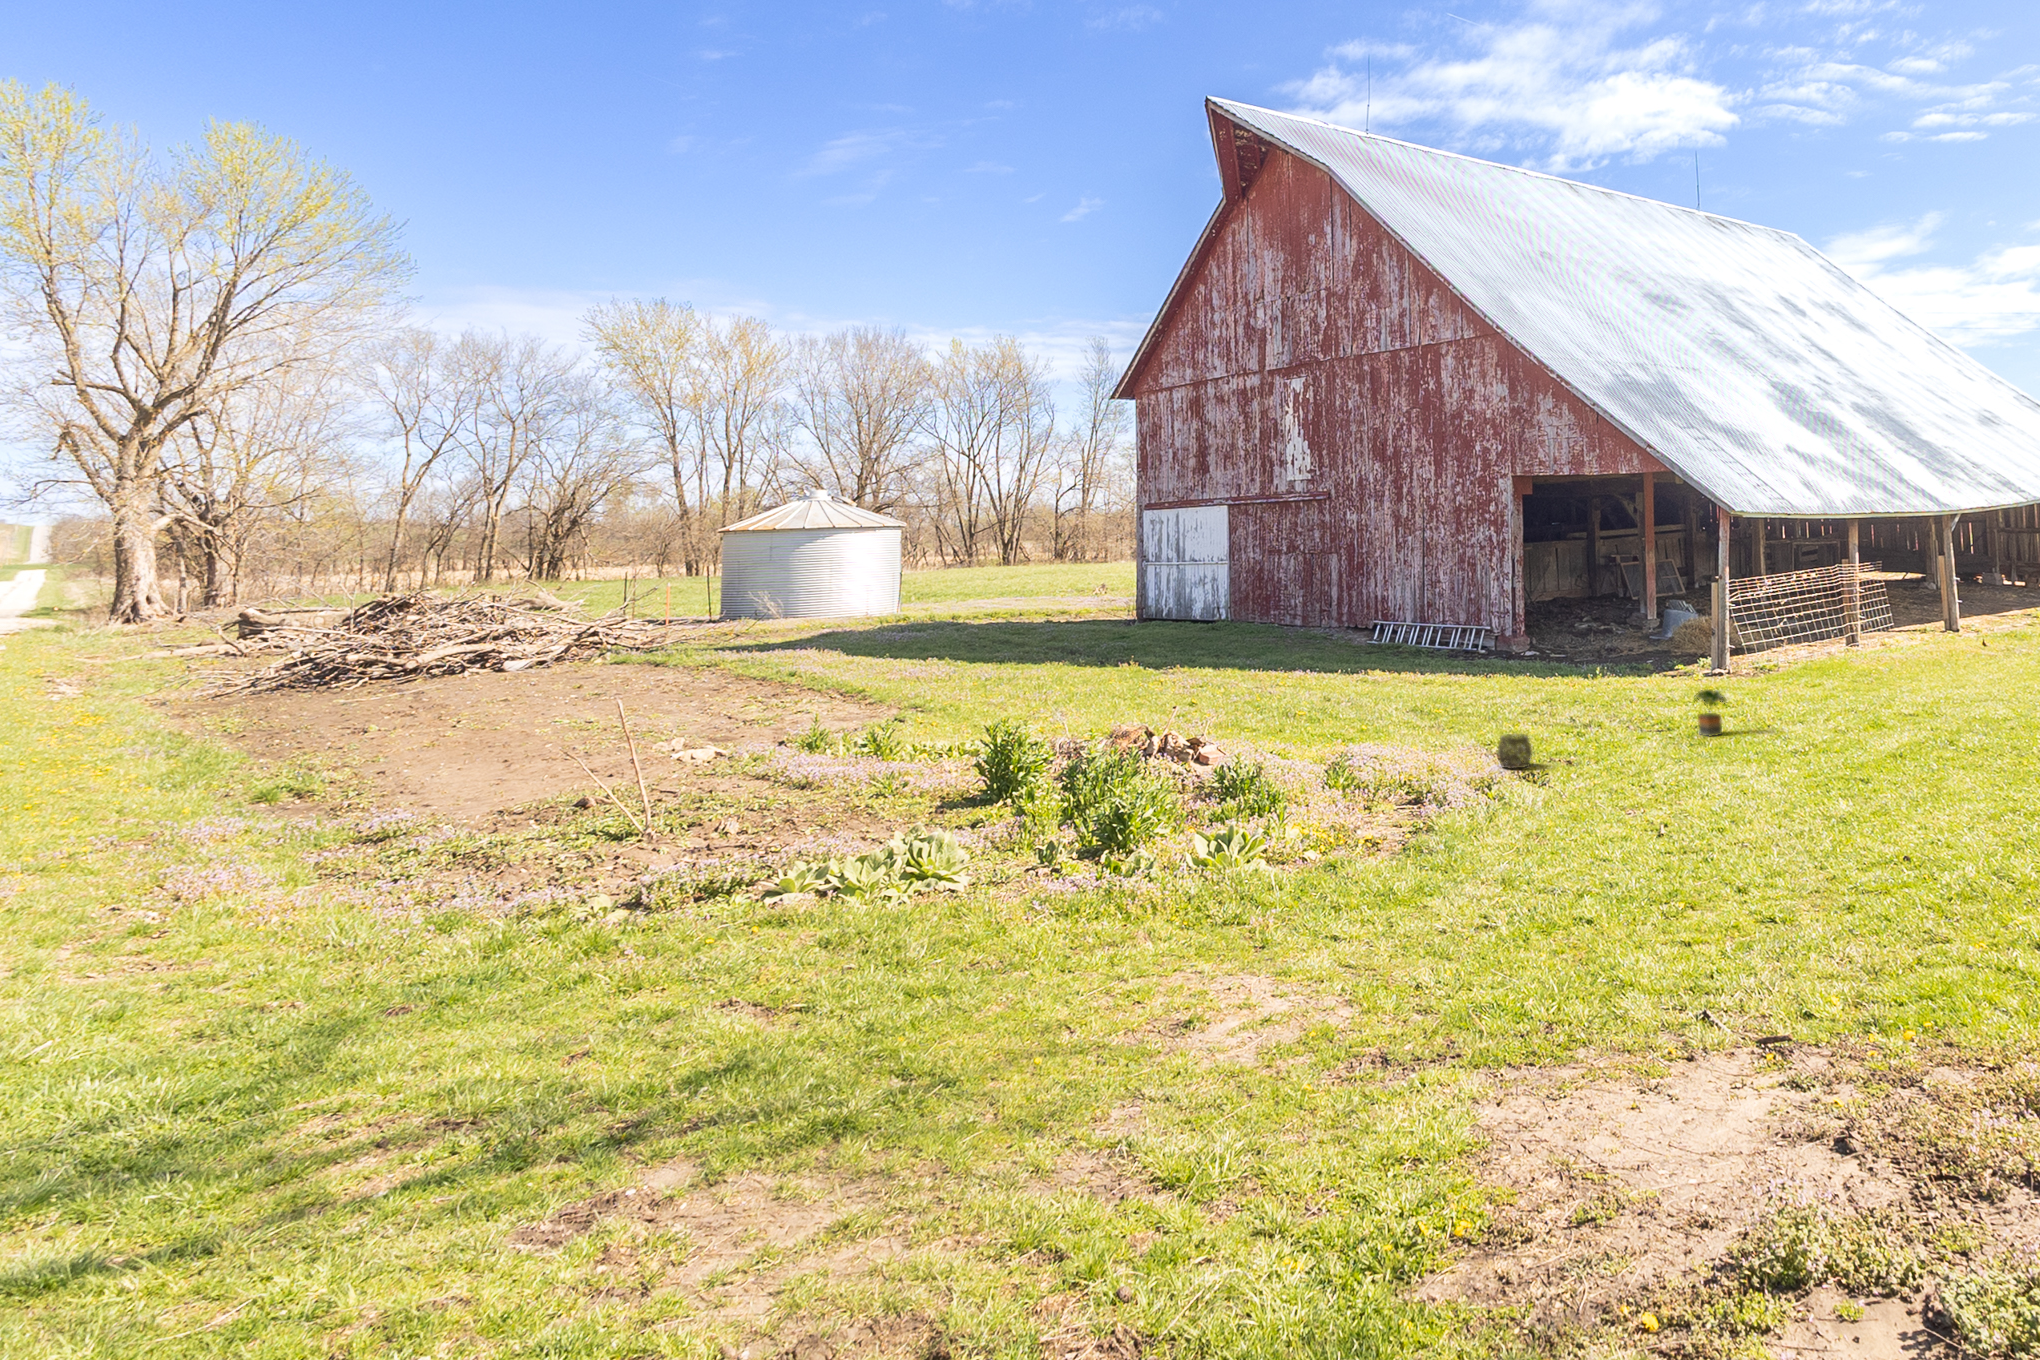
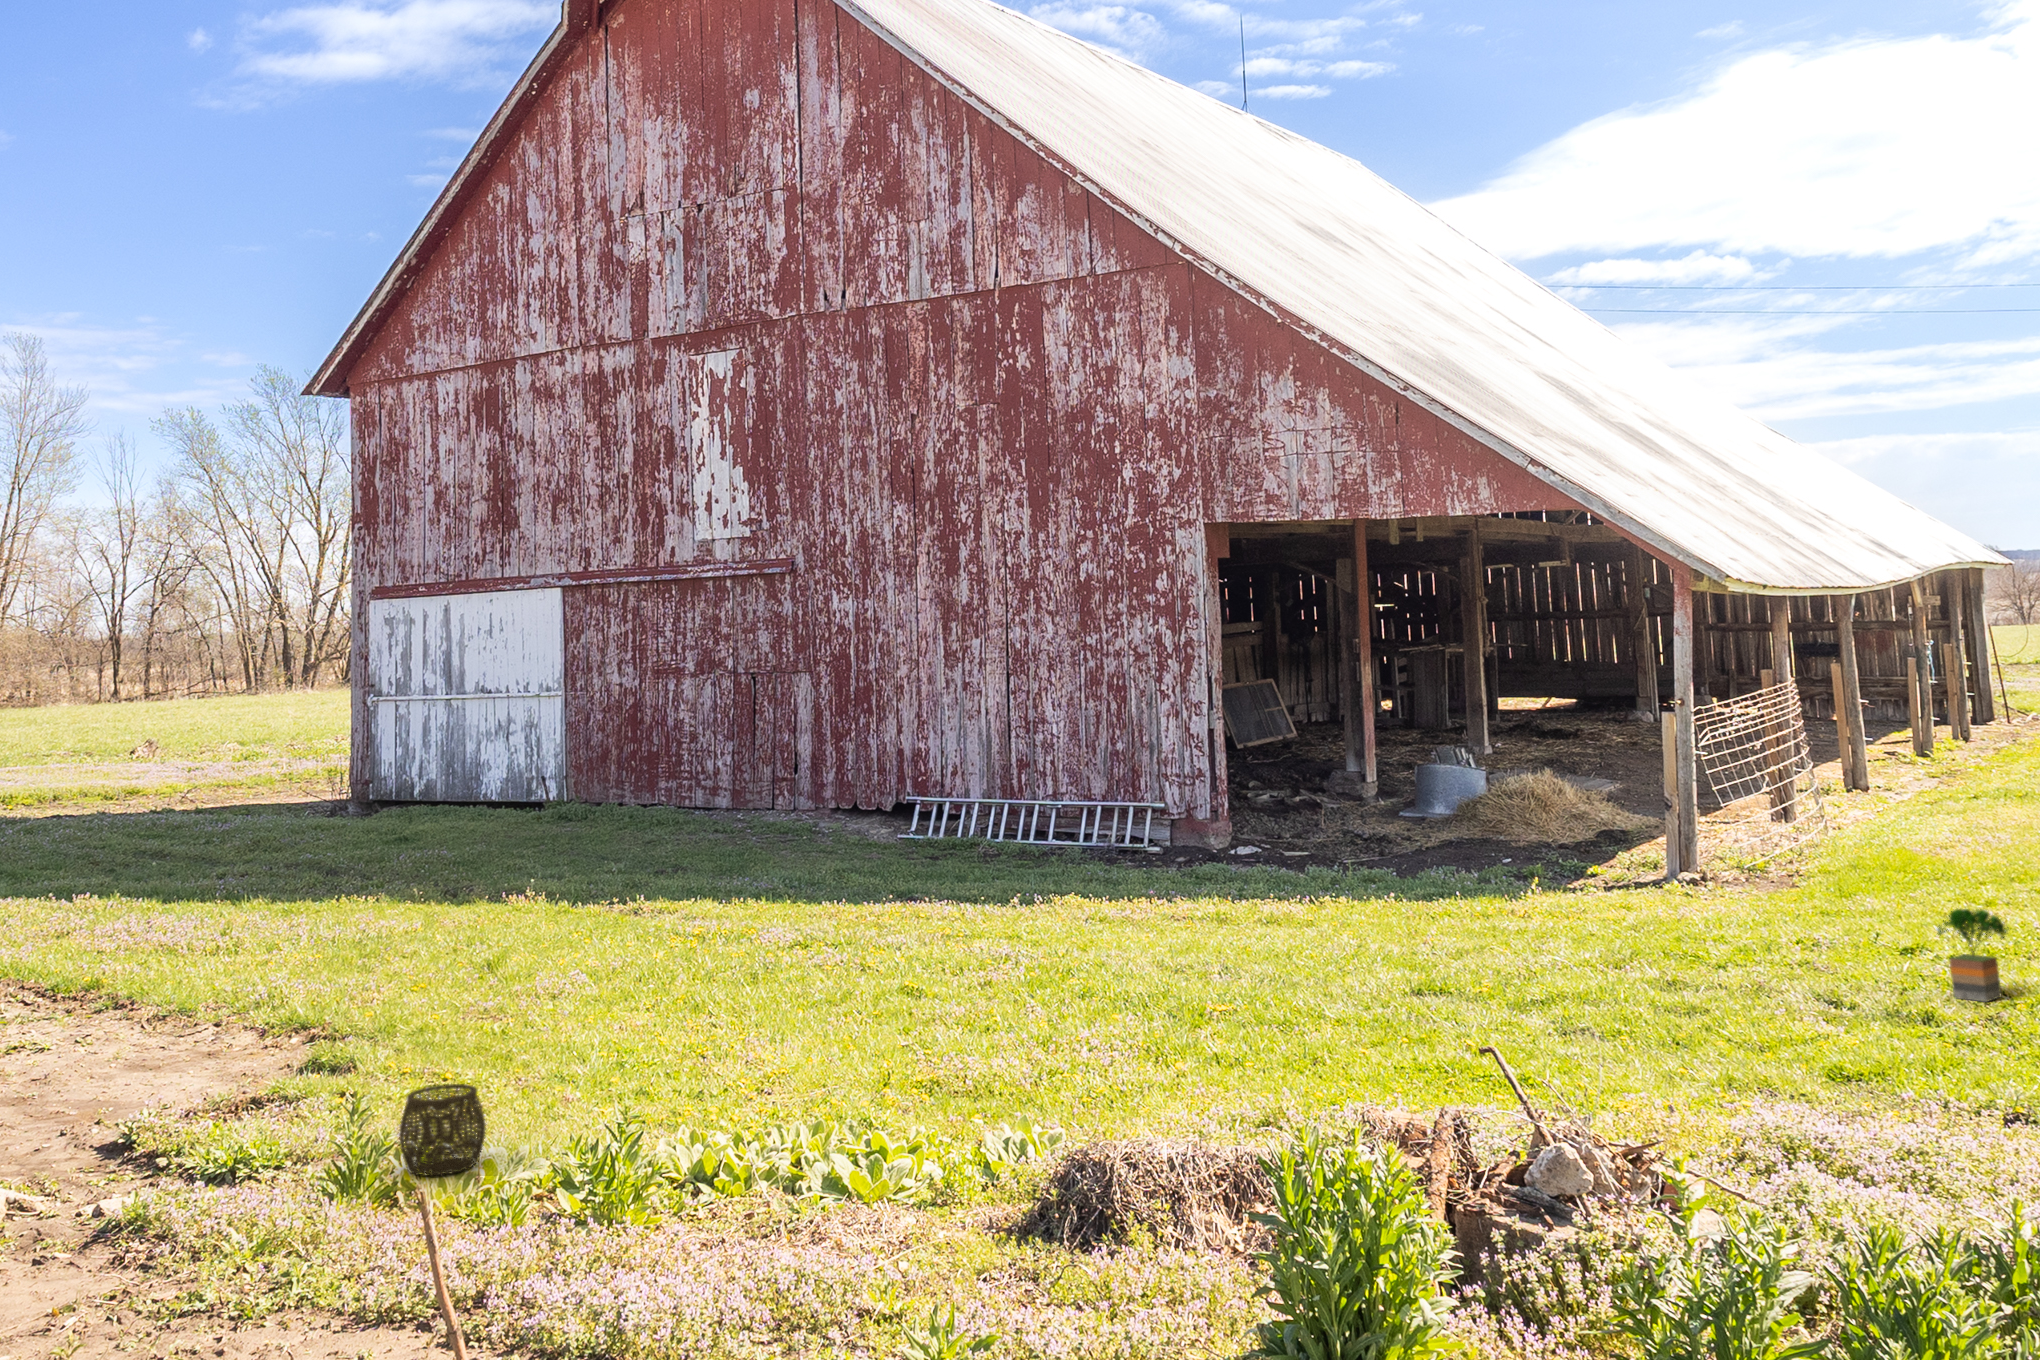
woven basket: present [1498,734,1532,769] -> present [399,1084,486,1176]

